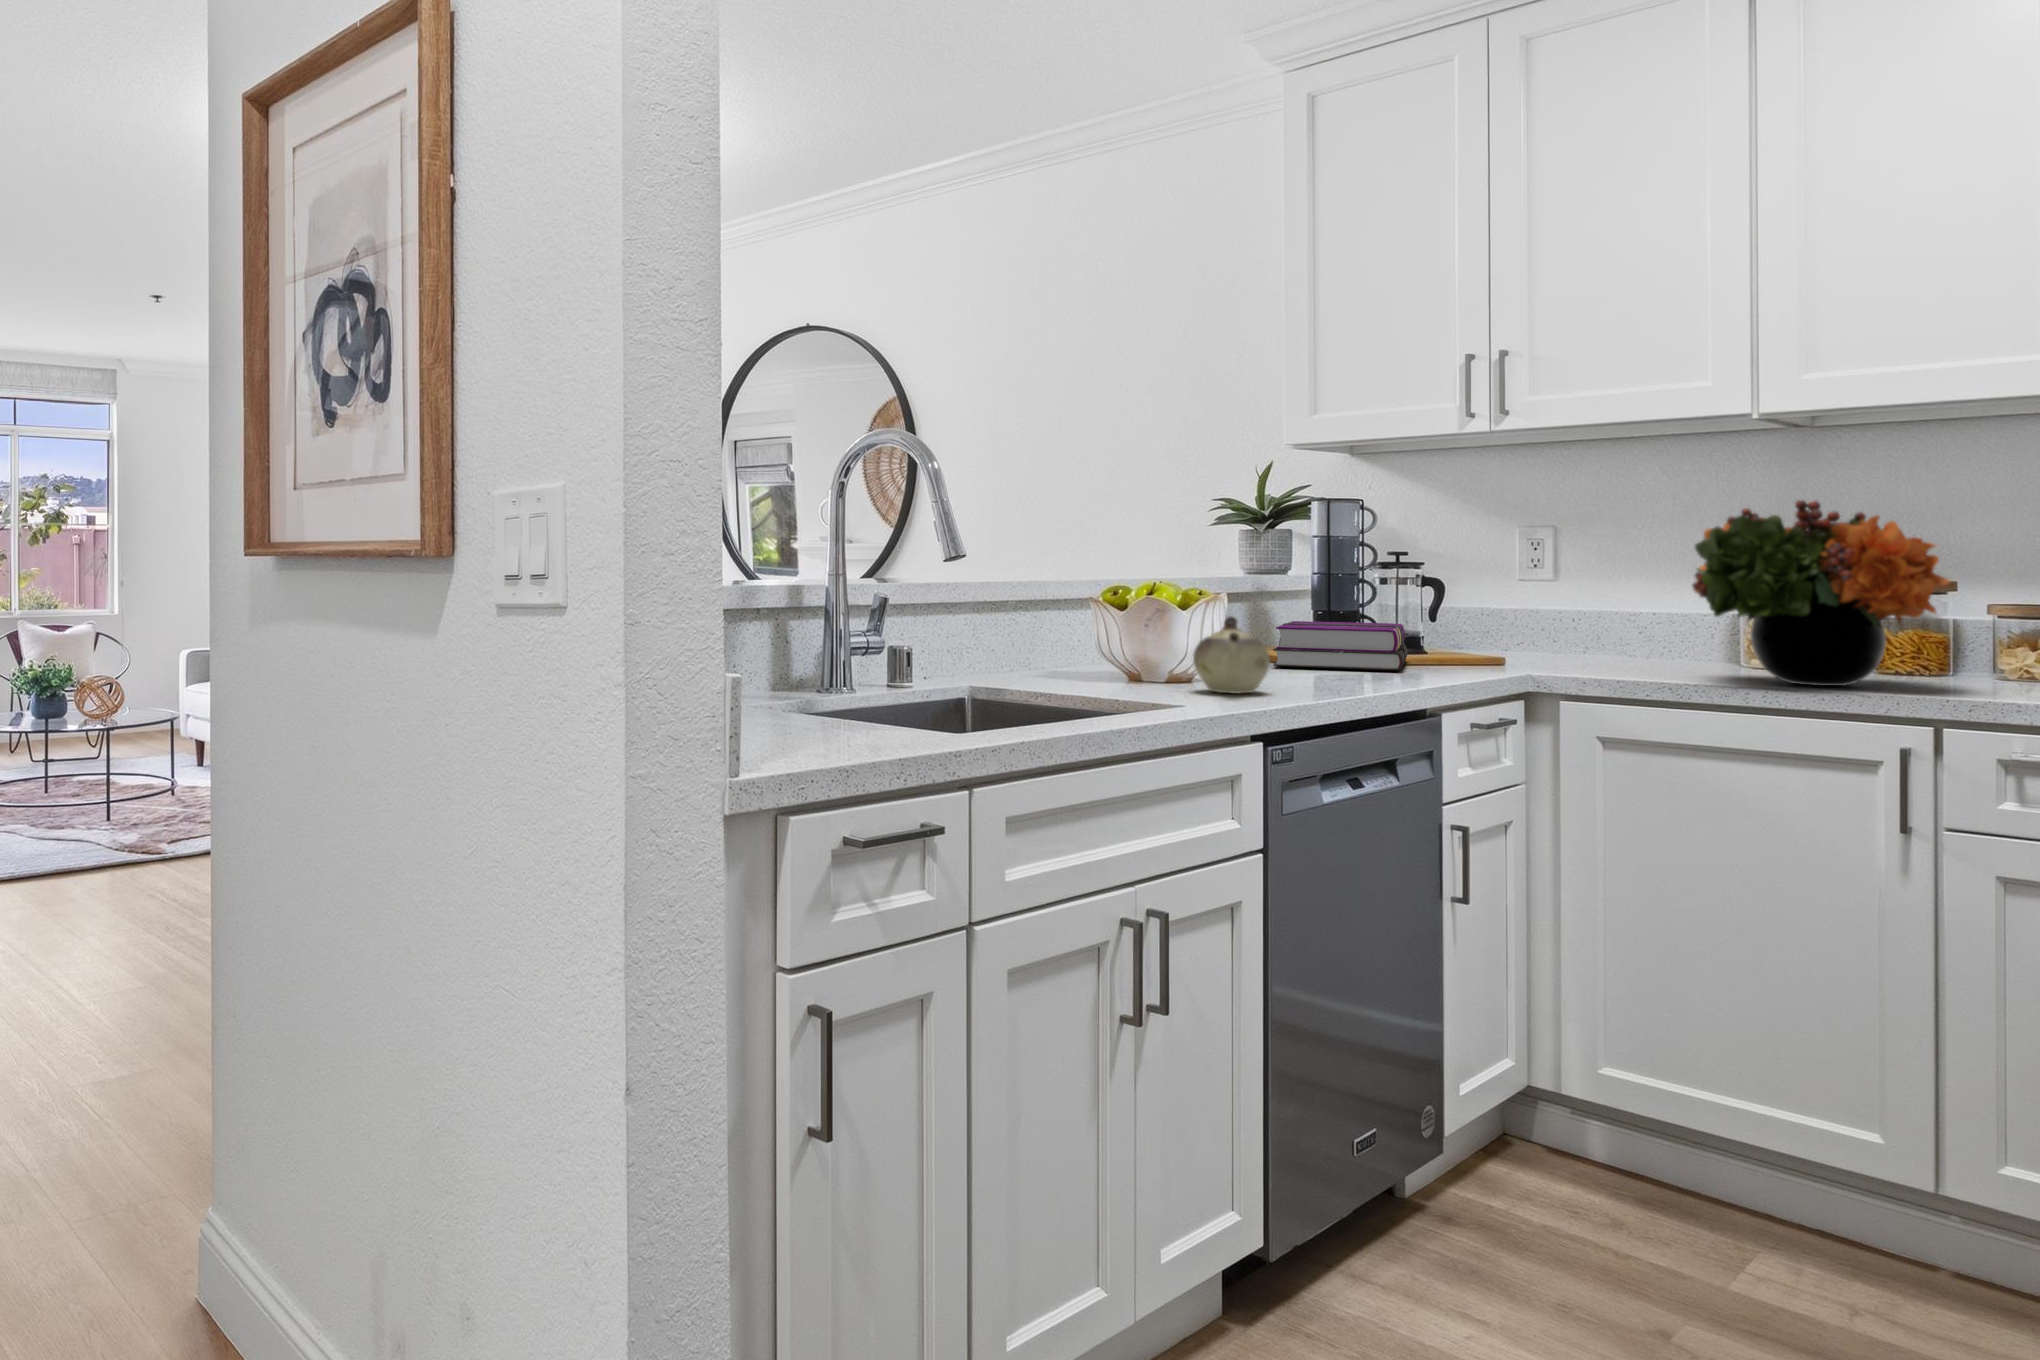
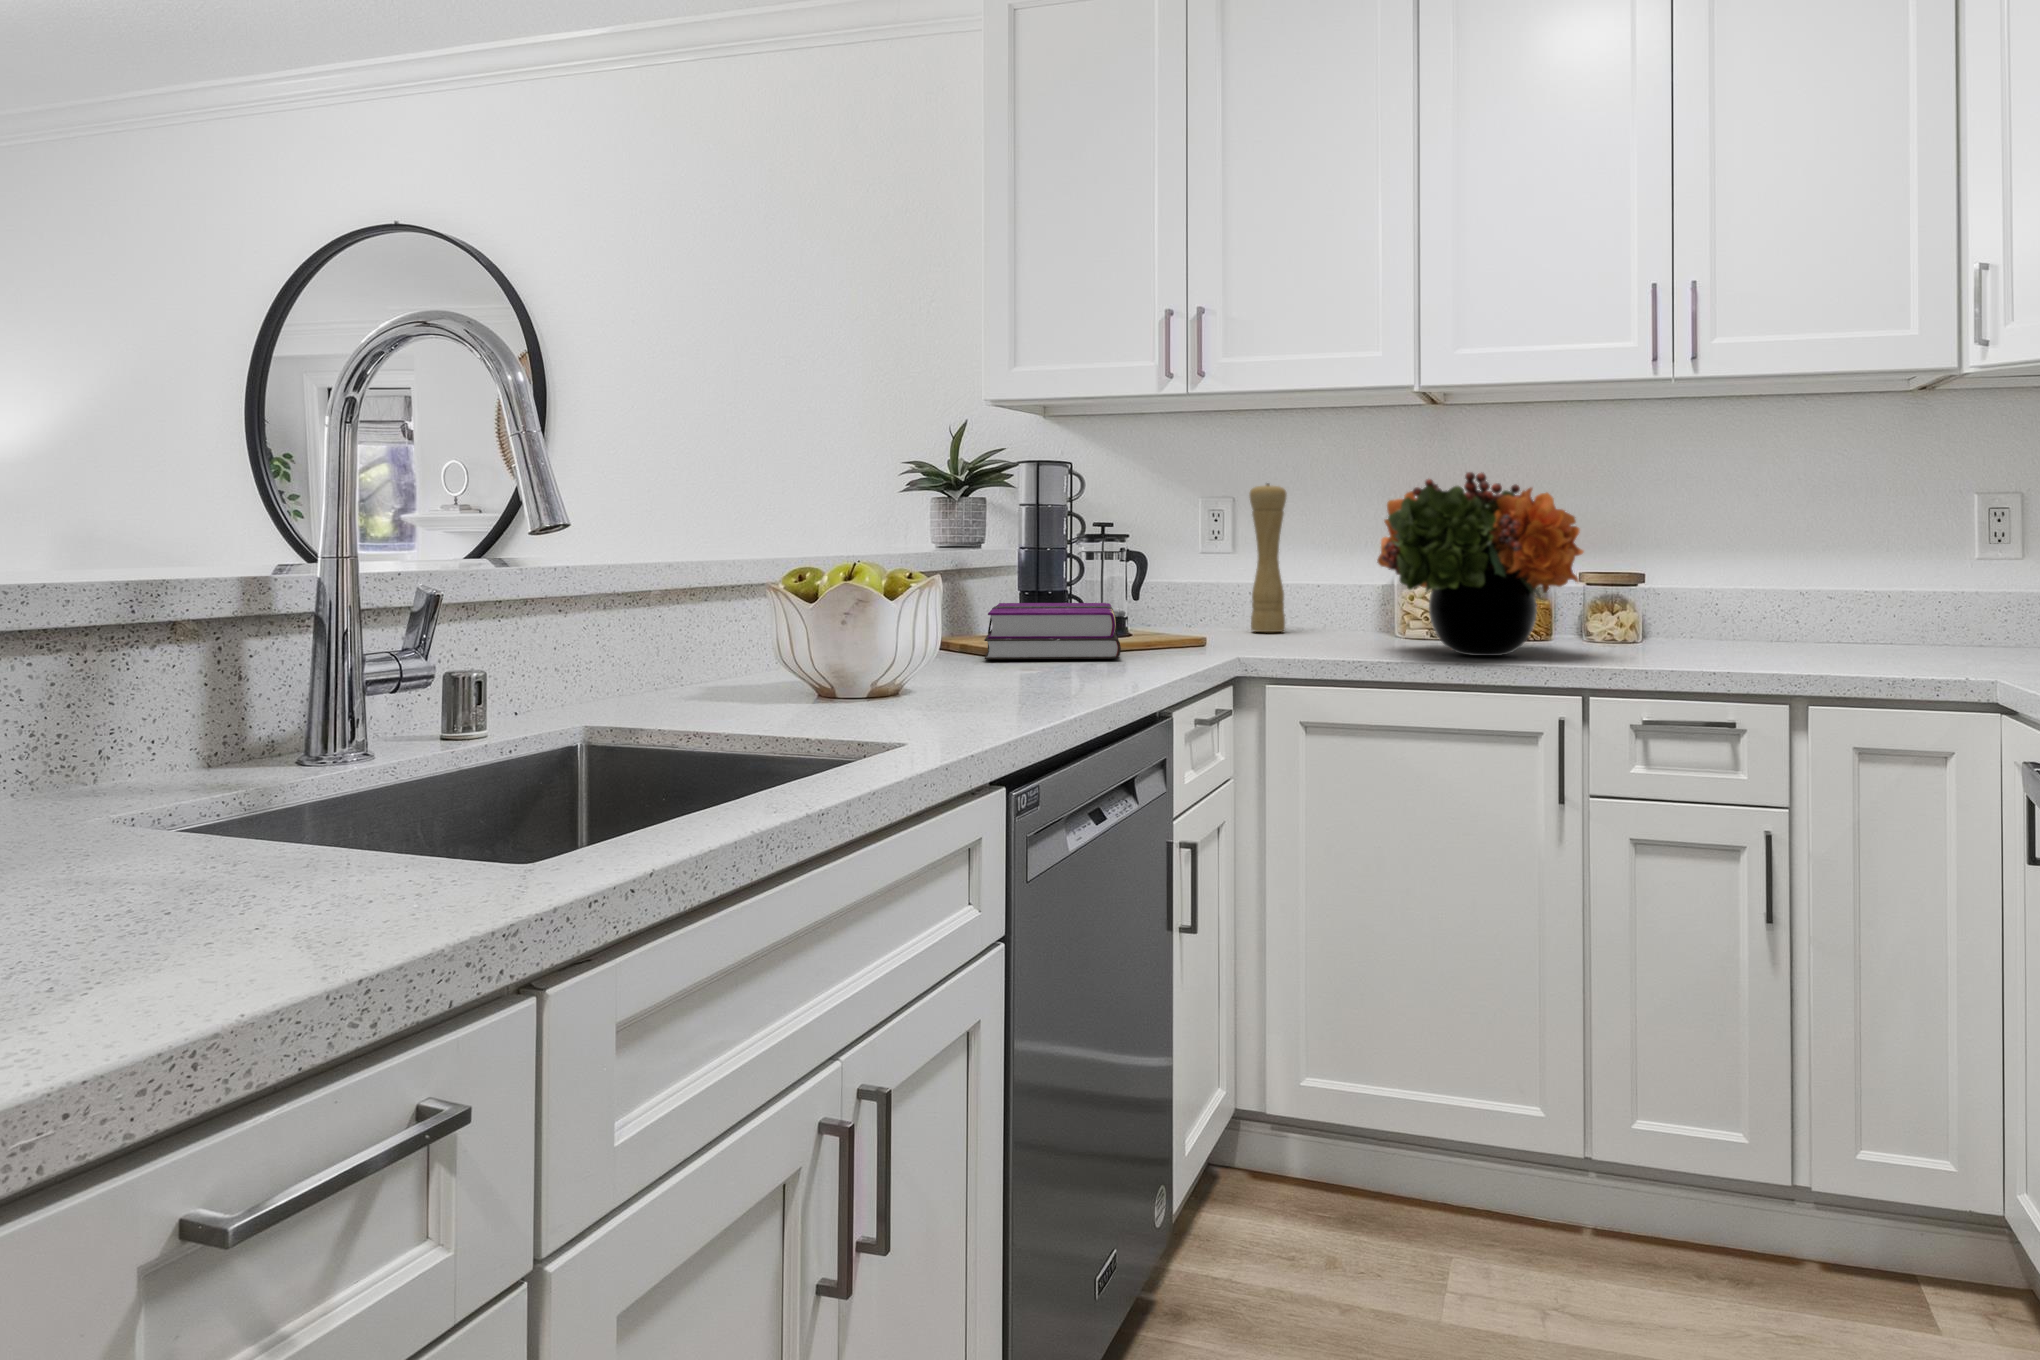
pepper mill: none [1563,511,1607,659] -> present [1249,483,1287,632]
teapot: present [1193,616,1270,693] -> none [901,607,996,710]

